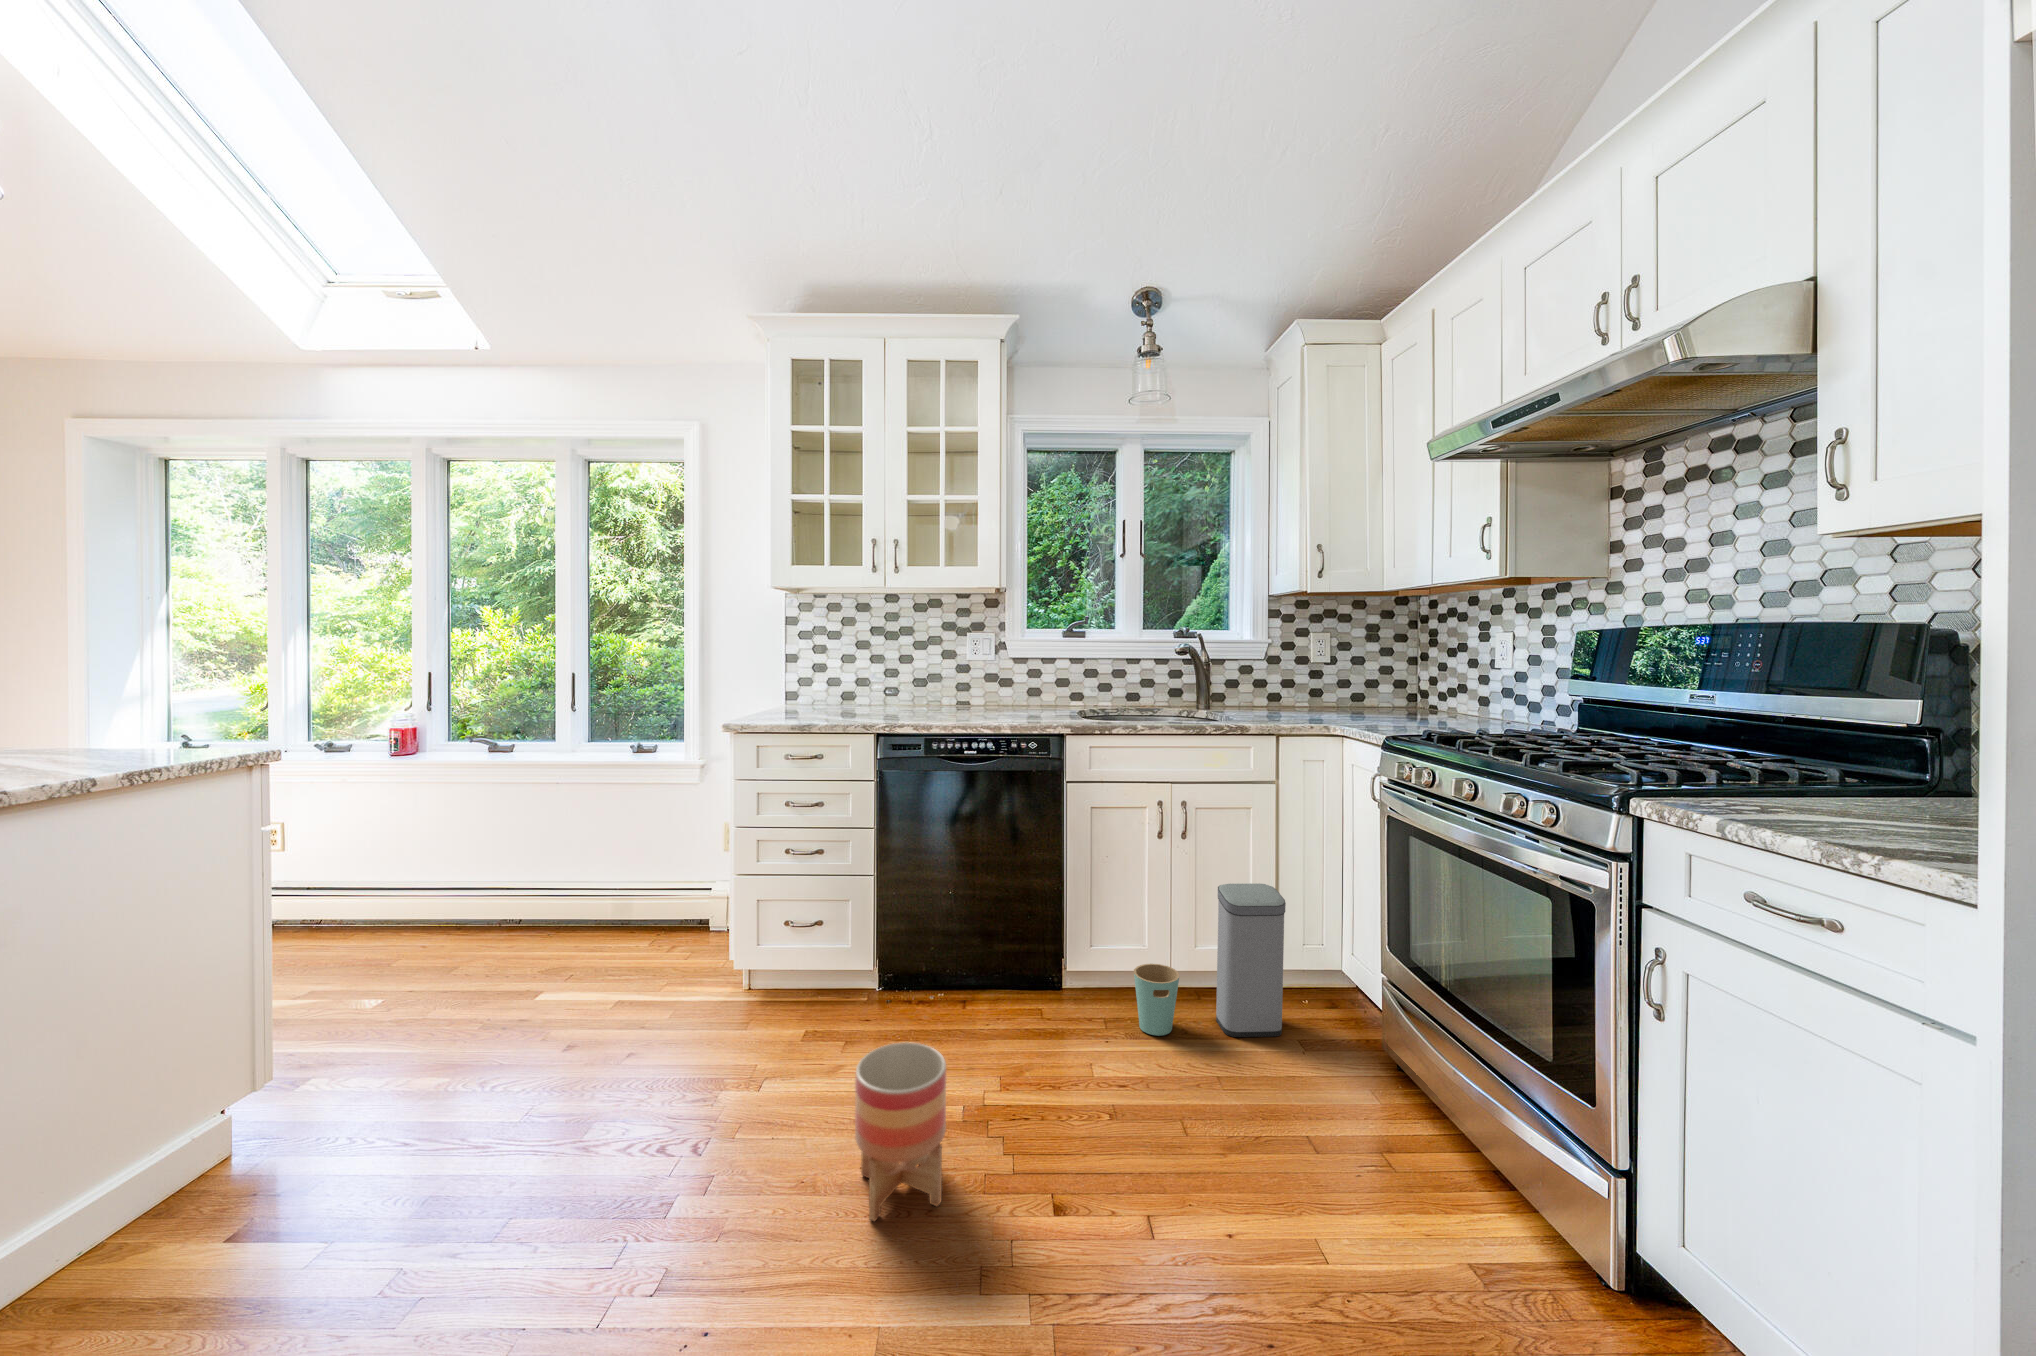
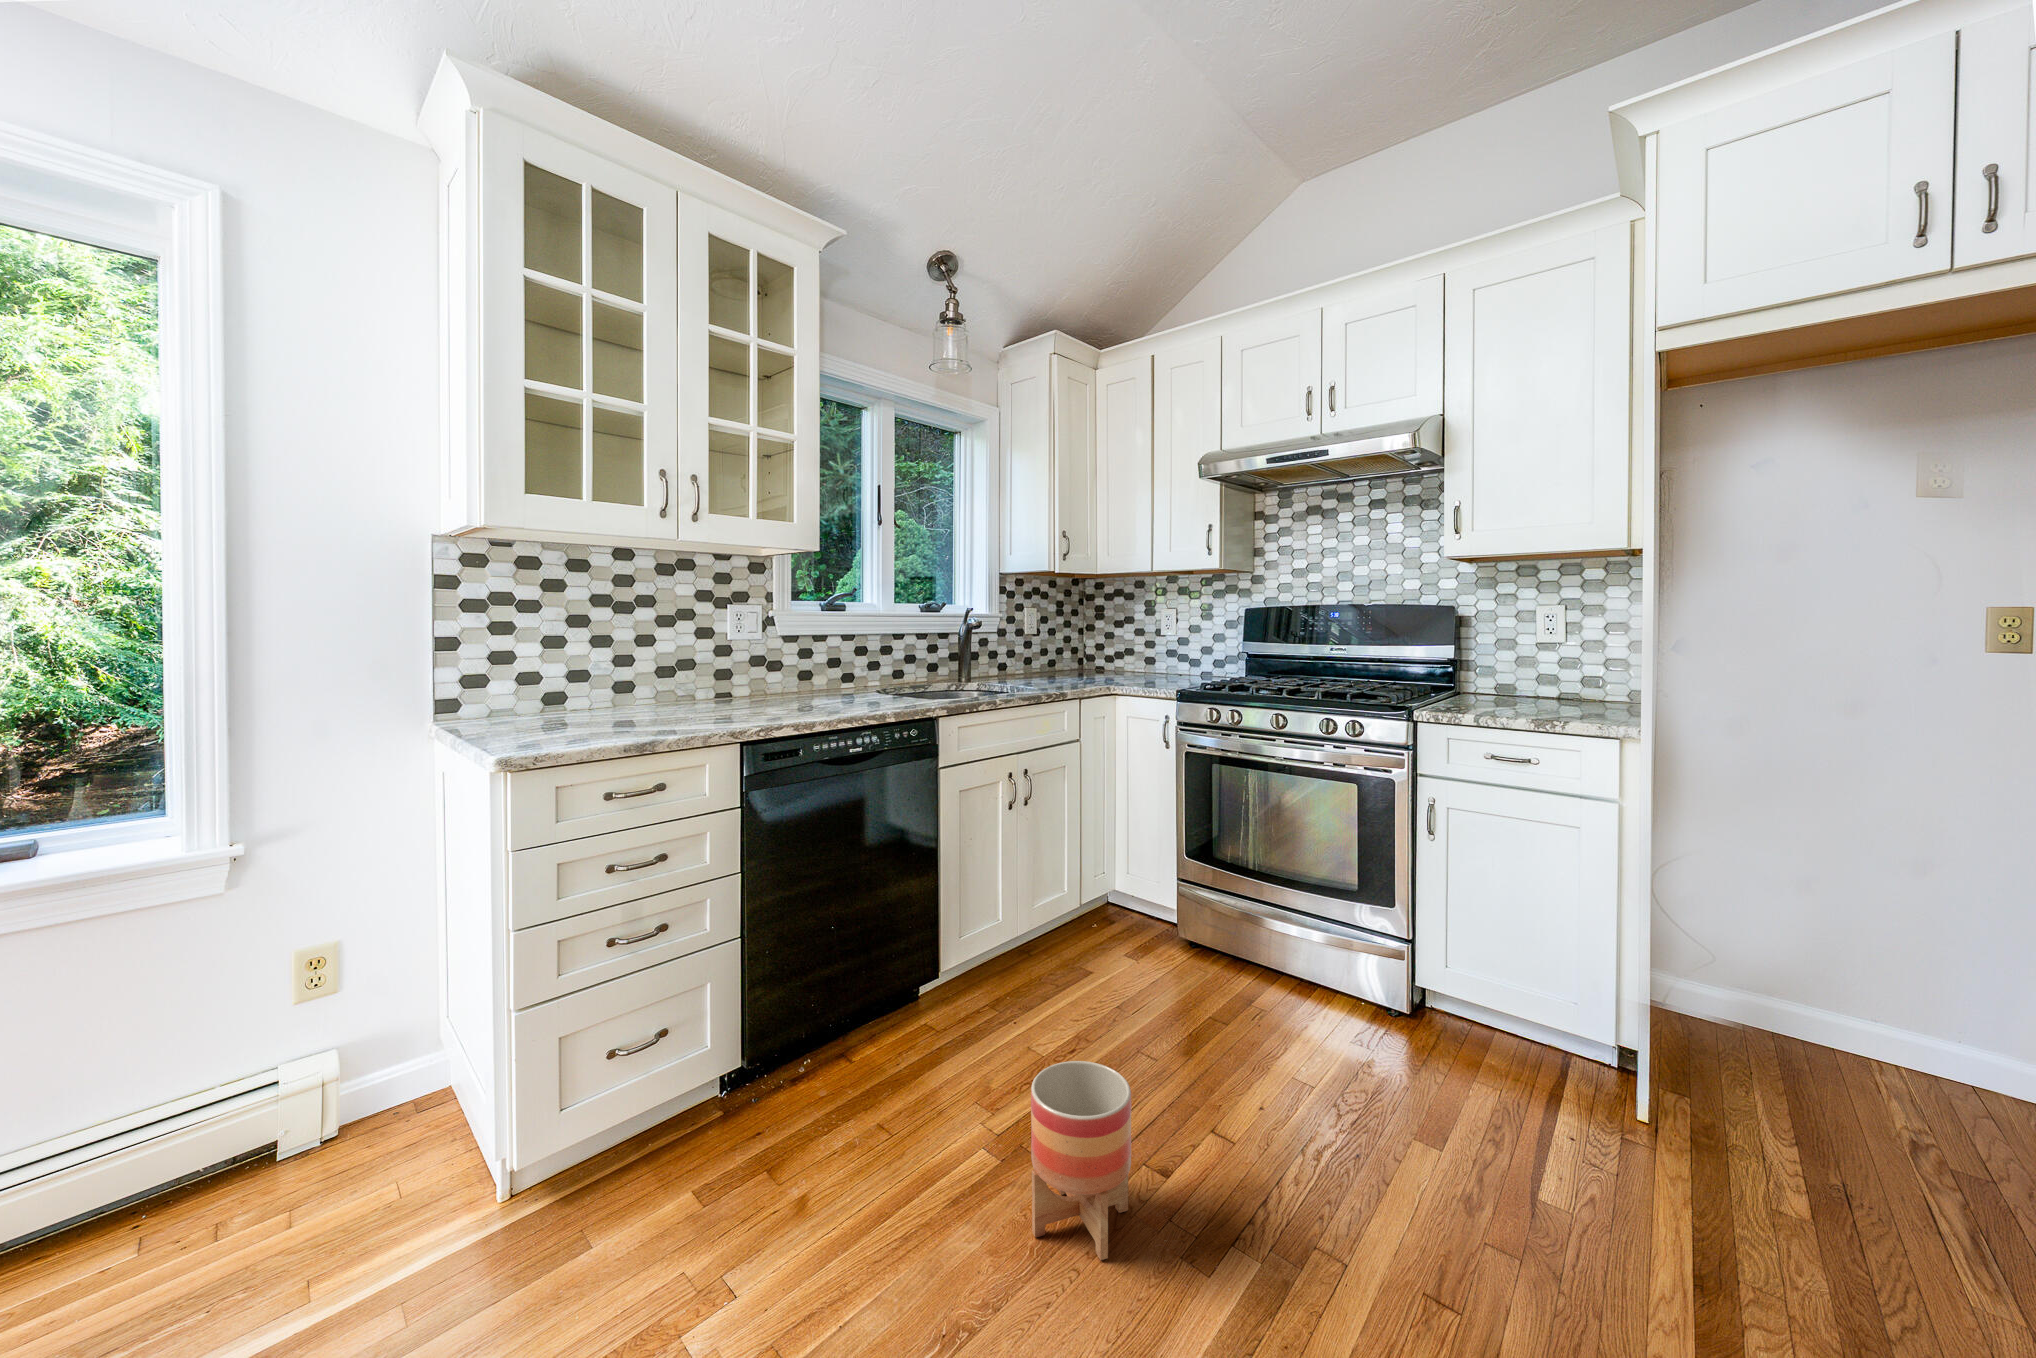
trash can: present [1134,883,1286,1037] -> none [1026,833,1127,998]

